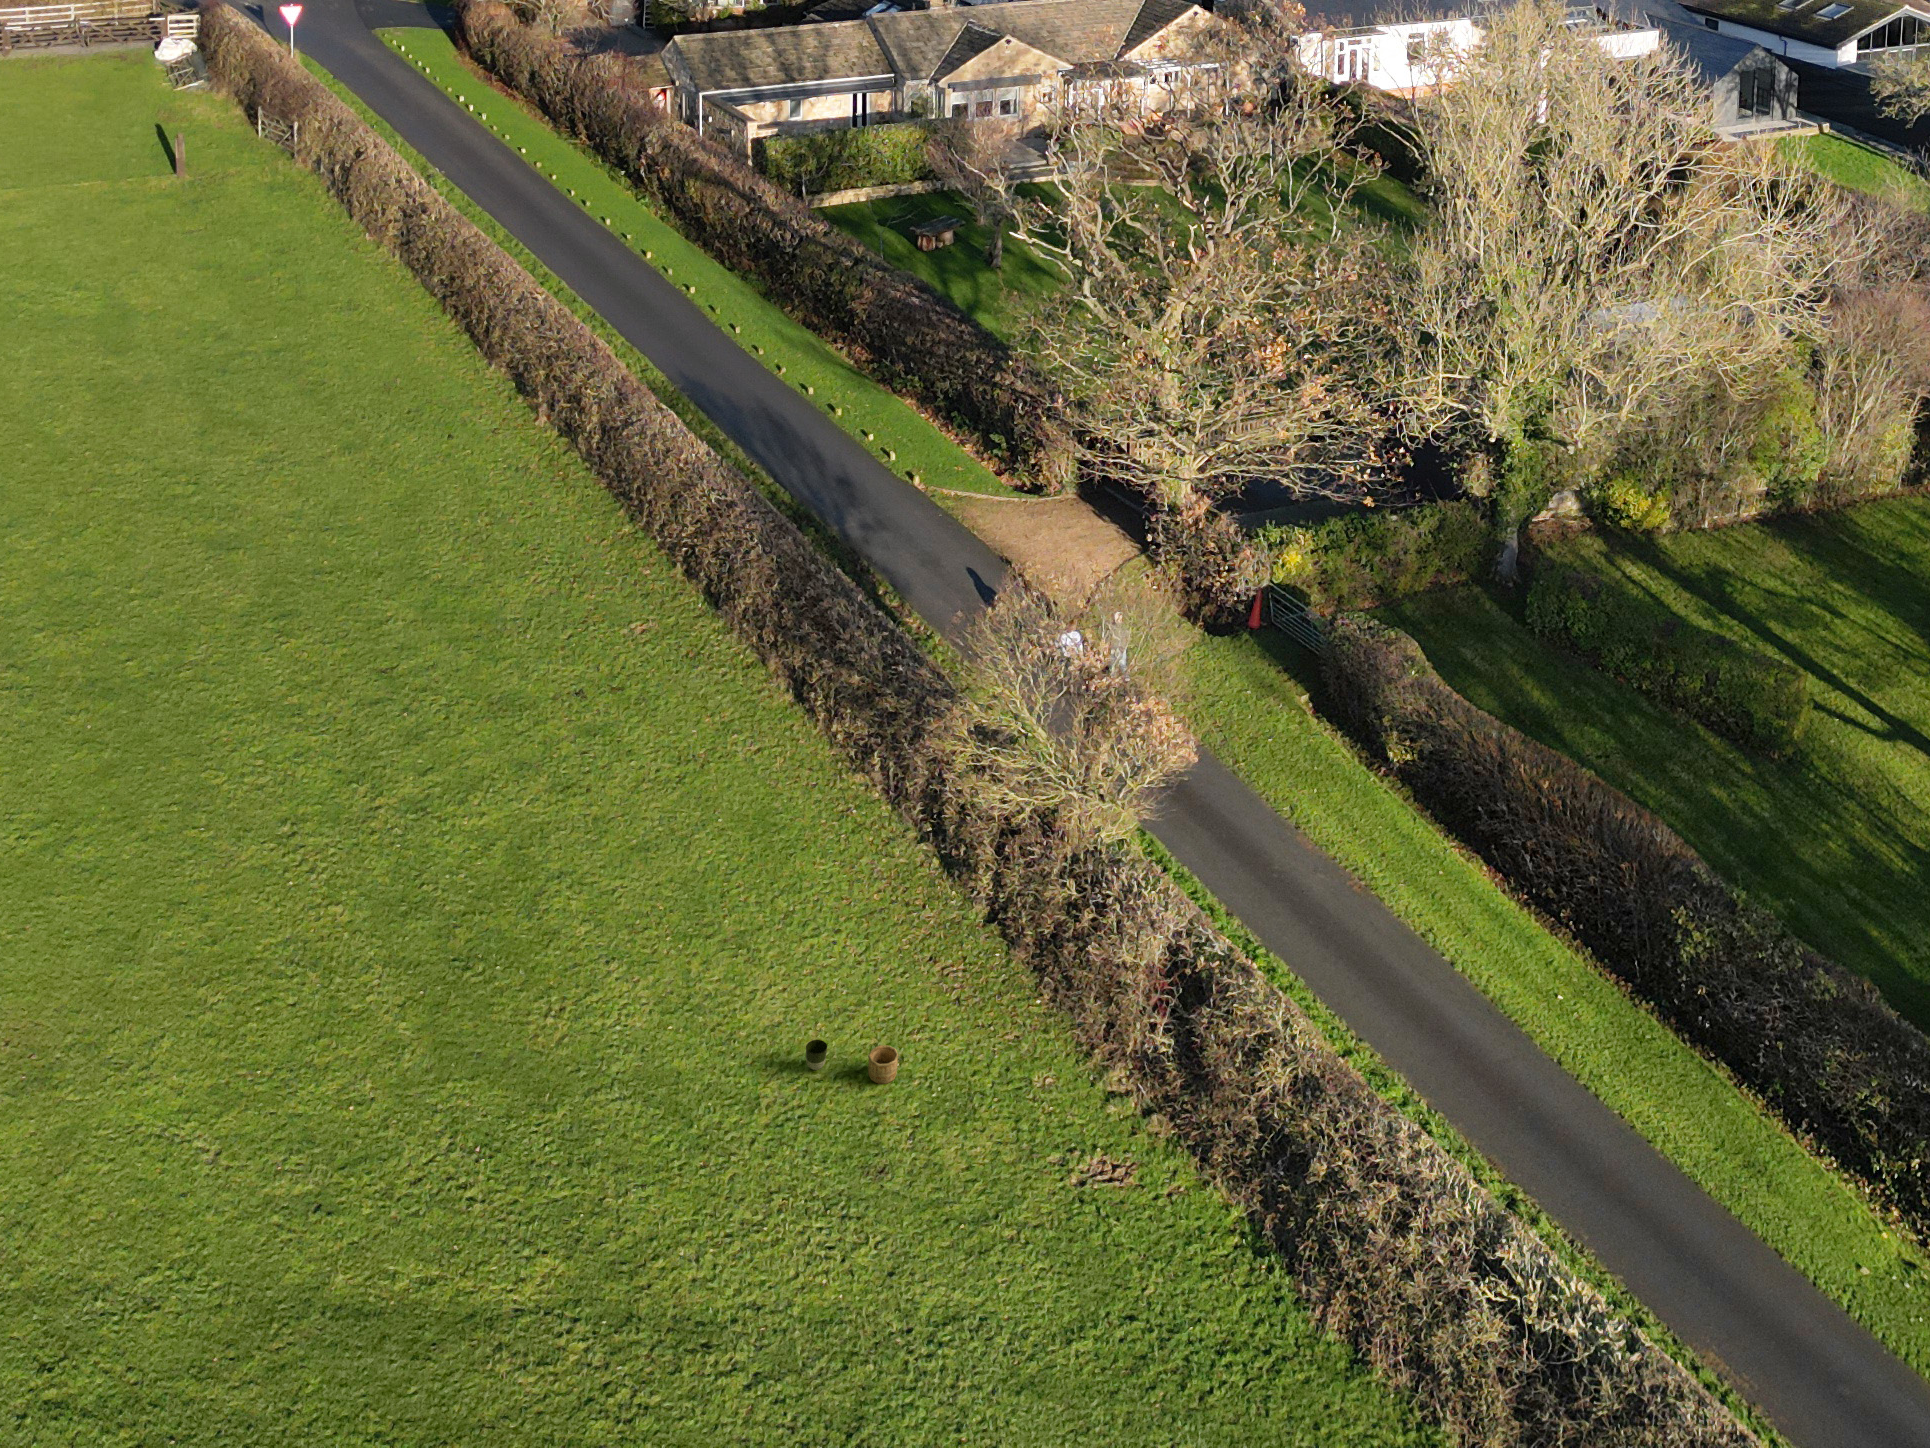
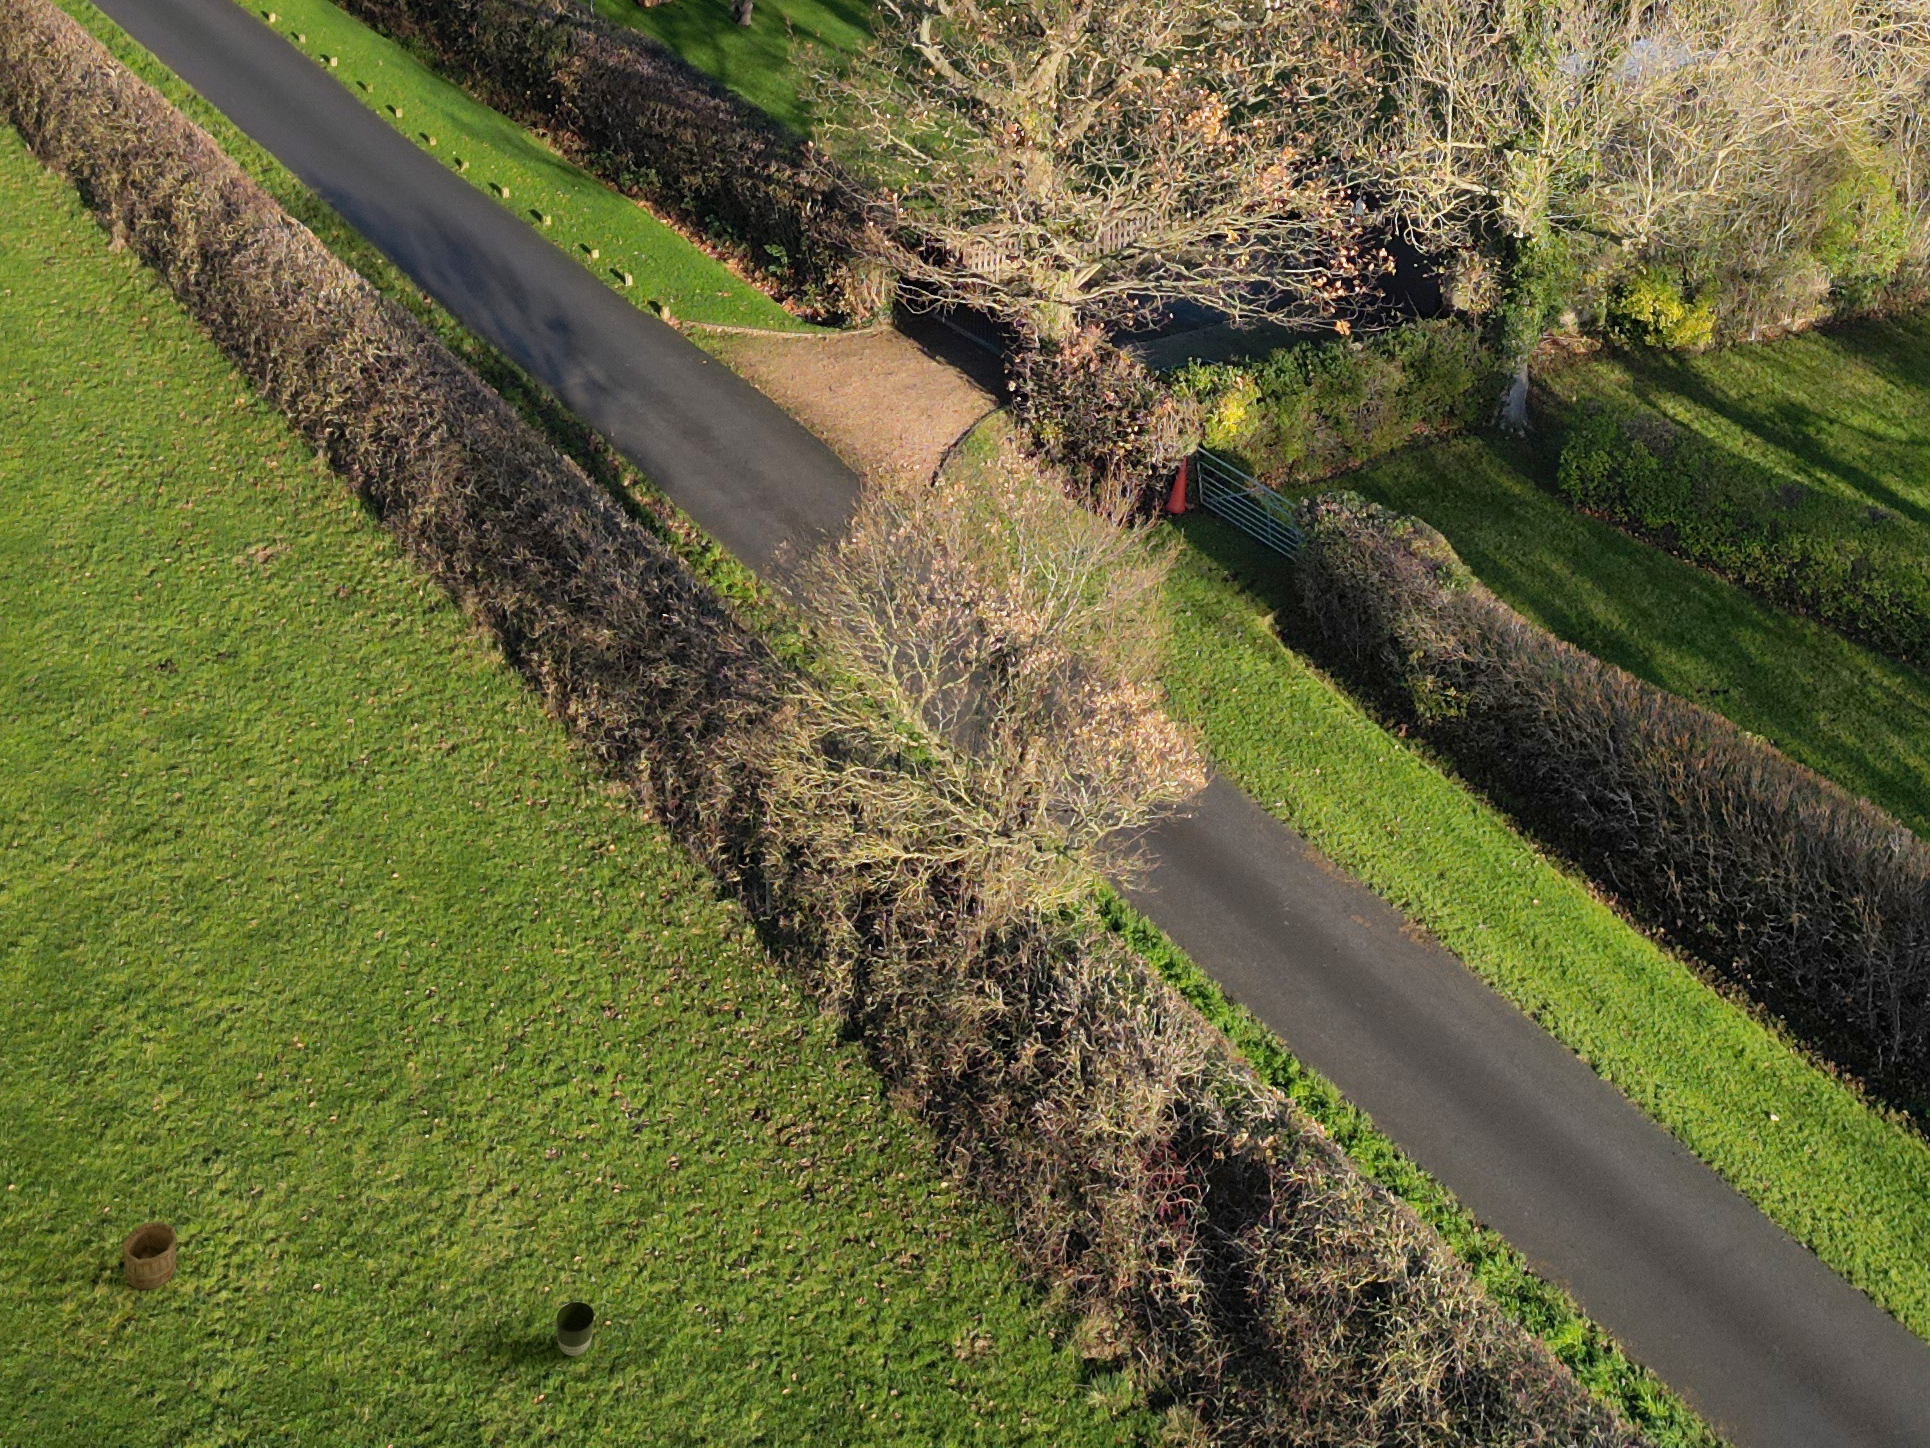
wooden bucket: present [868,1045,899,1084] -> present [122,1222,177,1290]

